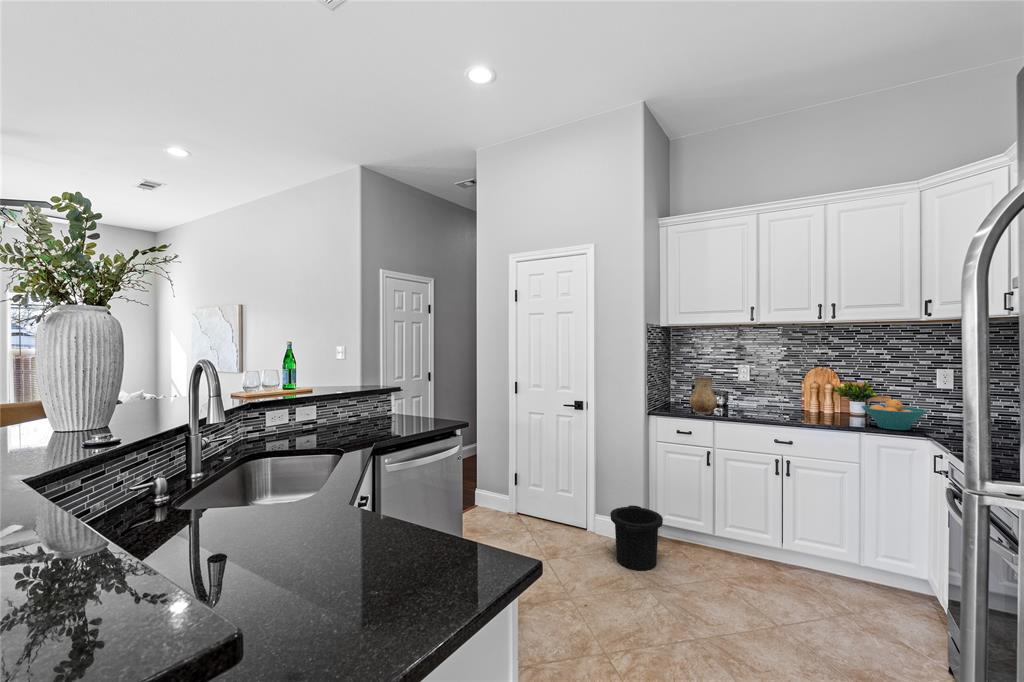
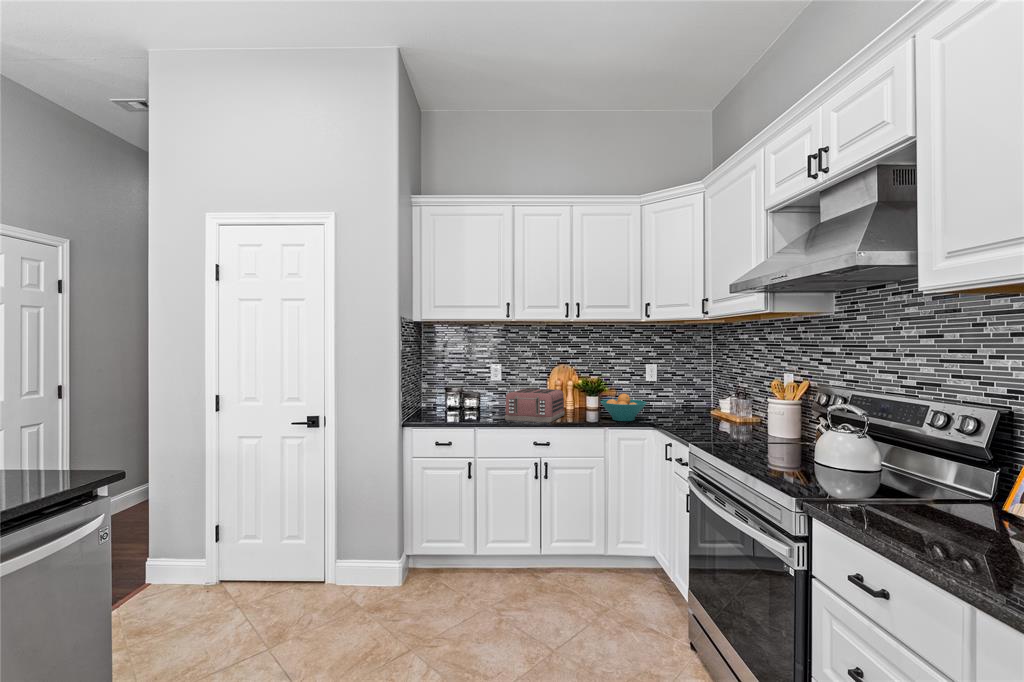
ceramic pitcher: present [690,377,717,414] -> none [448,379,476,421]
toaster: none [746,389,818,423] -> present [505,389,565,423]
trash can: present [610,505,663,571] -> none [362,538,425,617]

